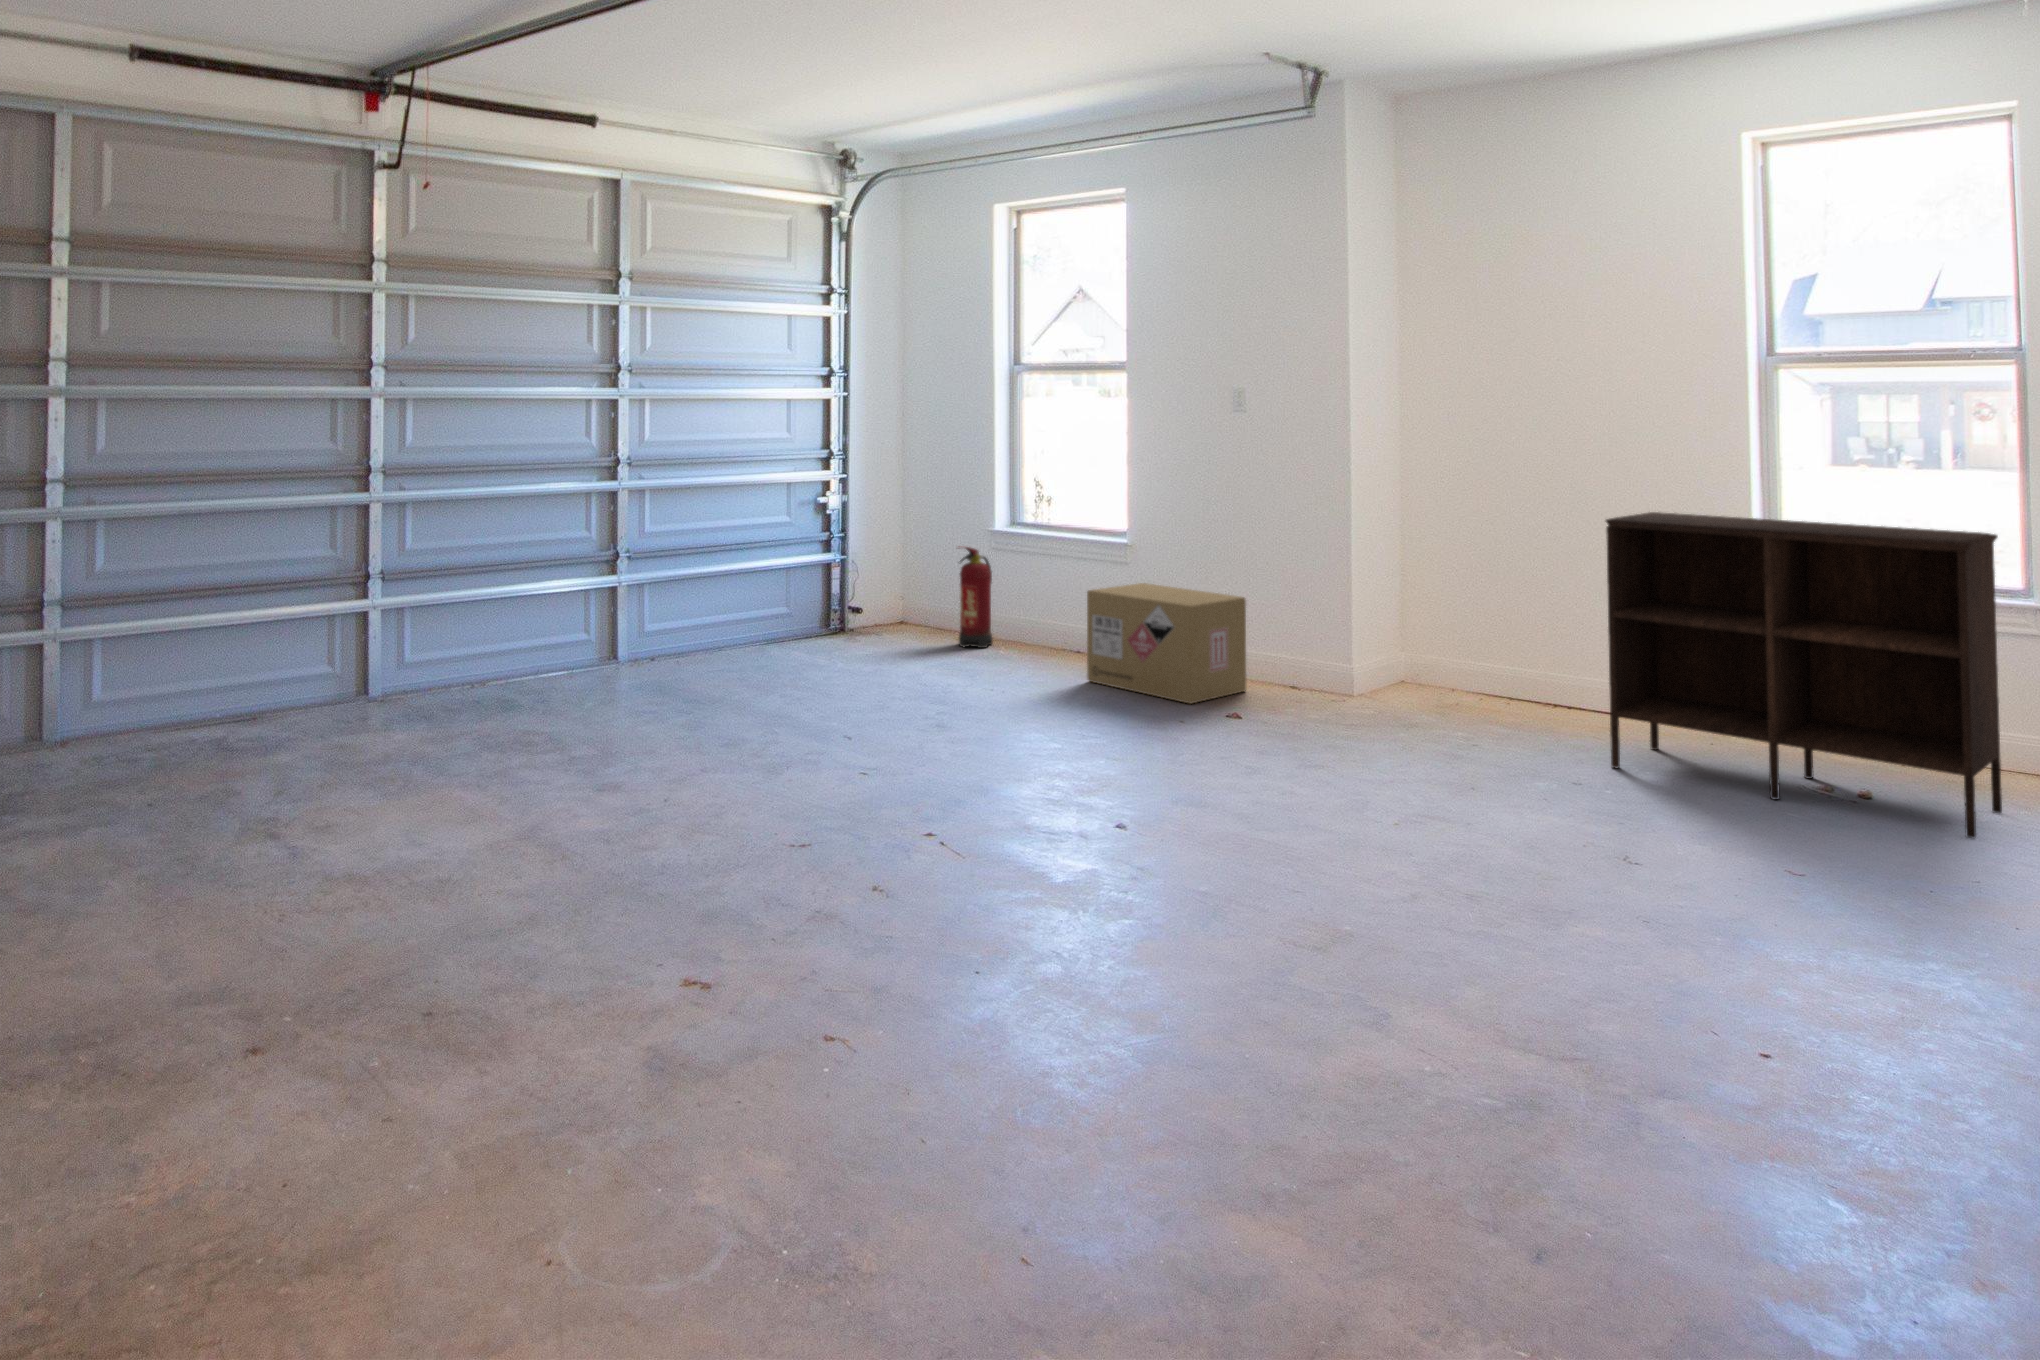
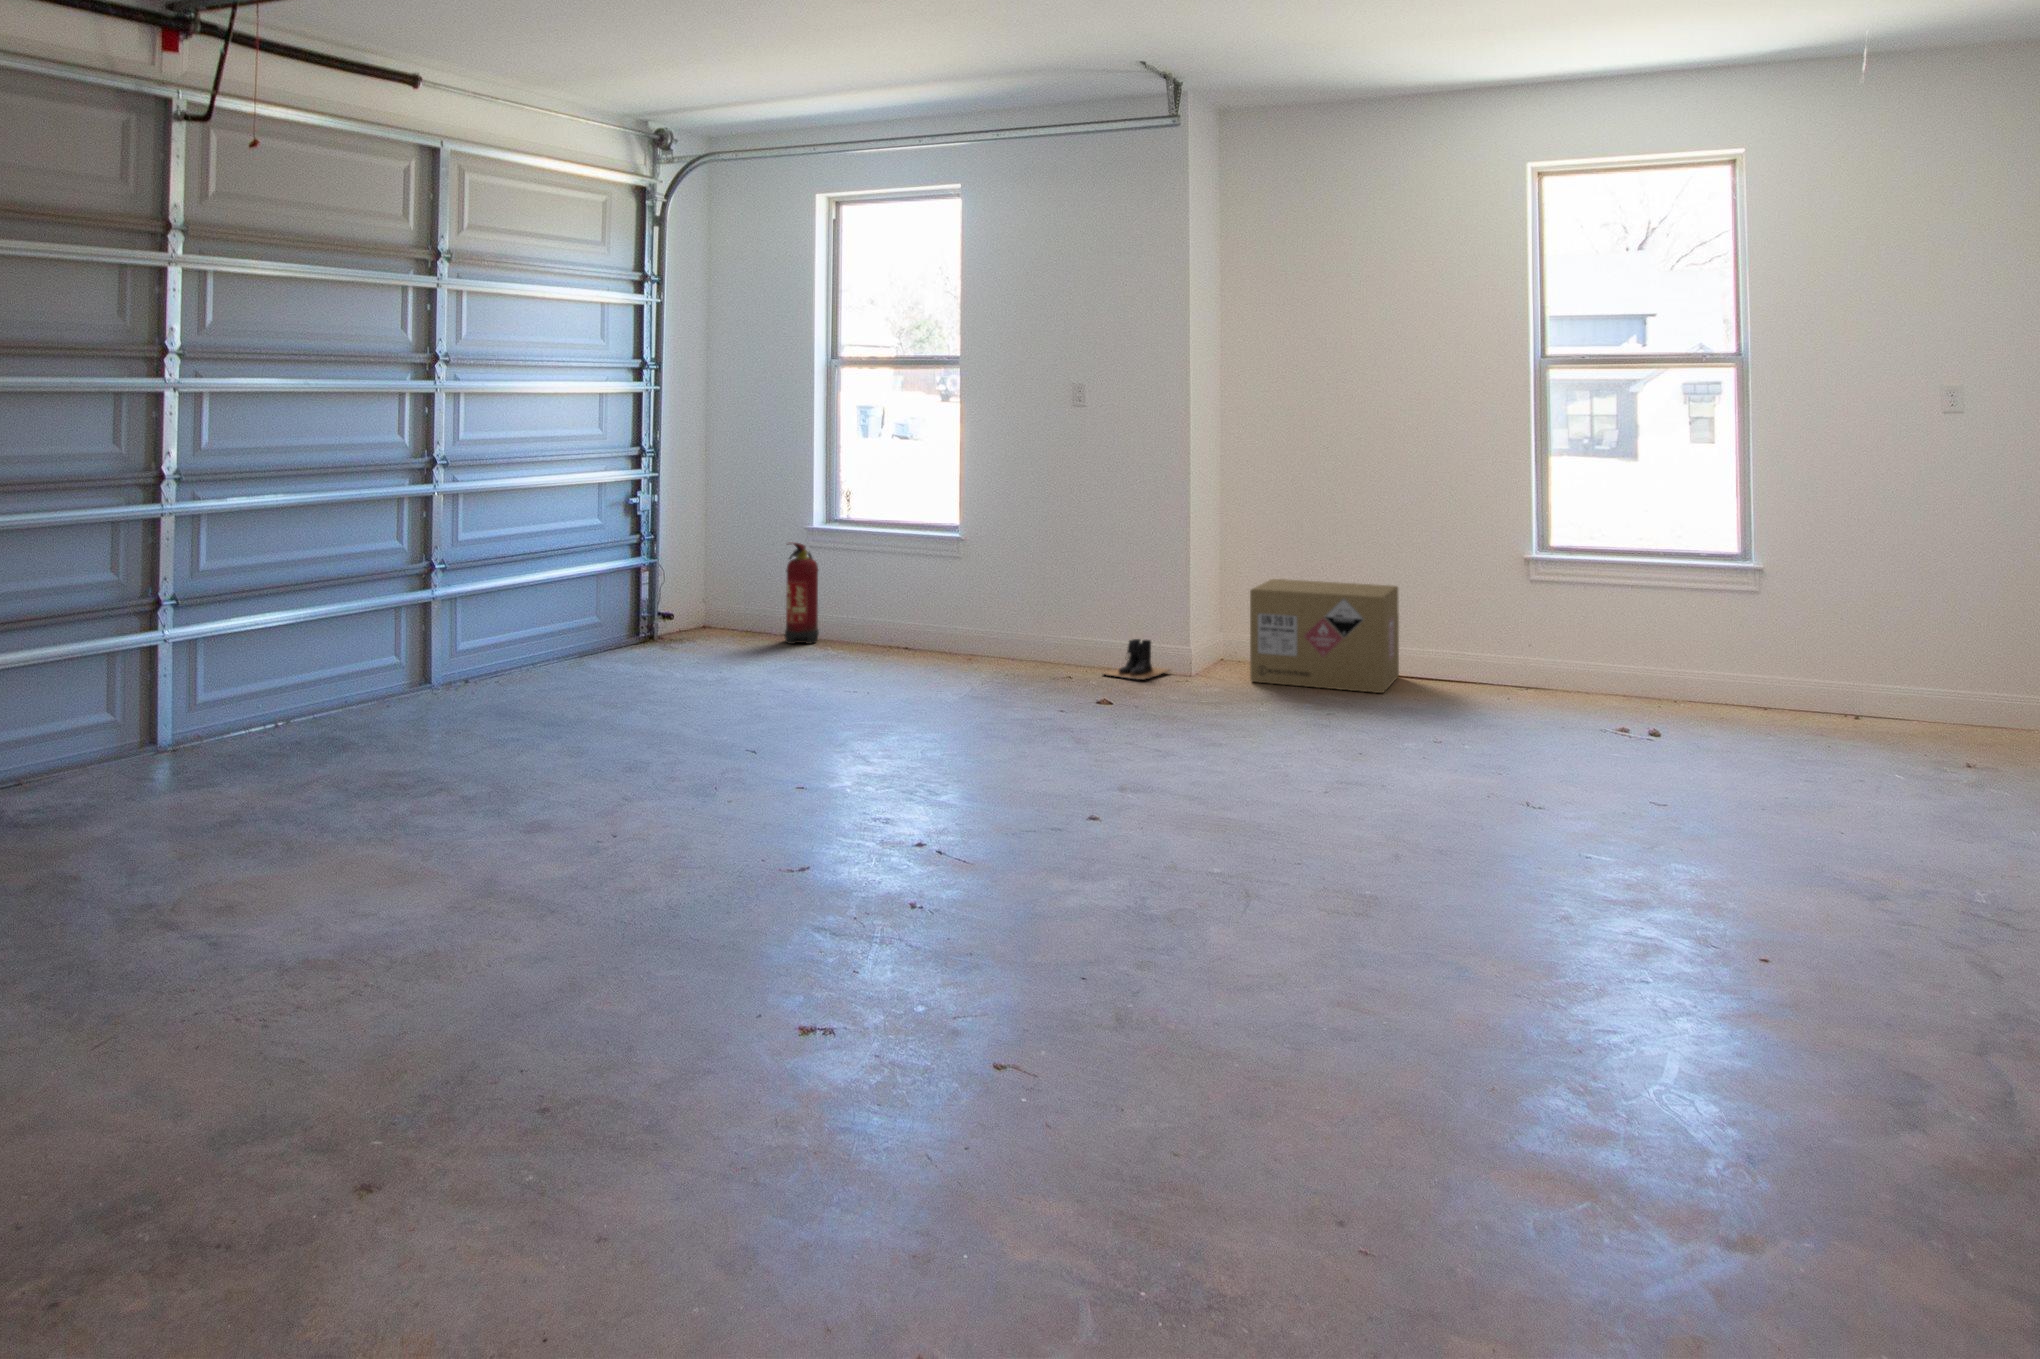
shelving unit: present [1606,512,2002,838] -> none [1415,487,1683,723]
cardboard box: present [1087,583,1246,704] -> present [1250,579,1399,693]
boots: none [1248,669,1329,715] -> present [1104,639,1170,680]

